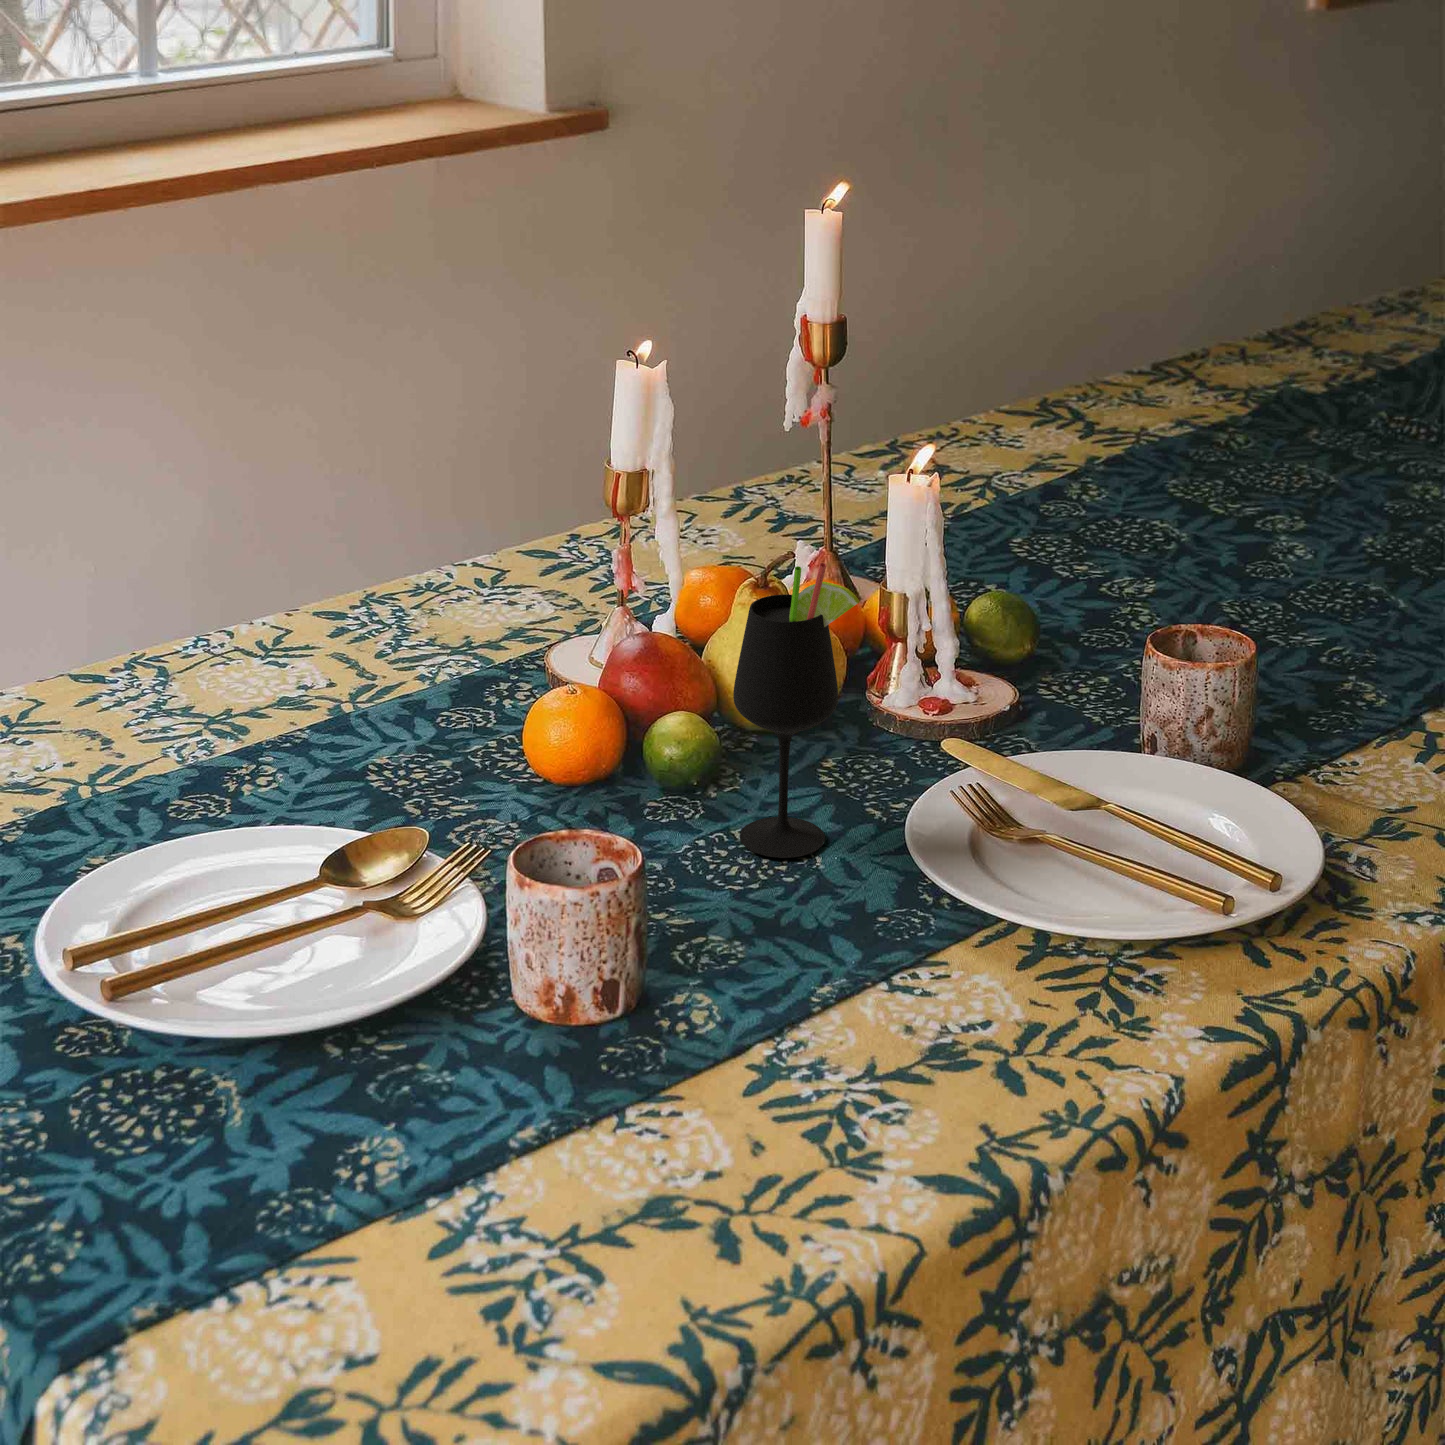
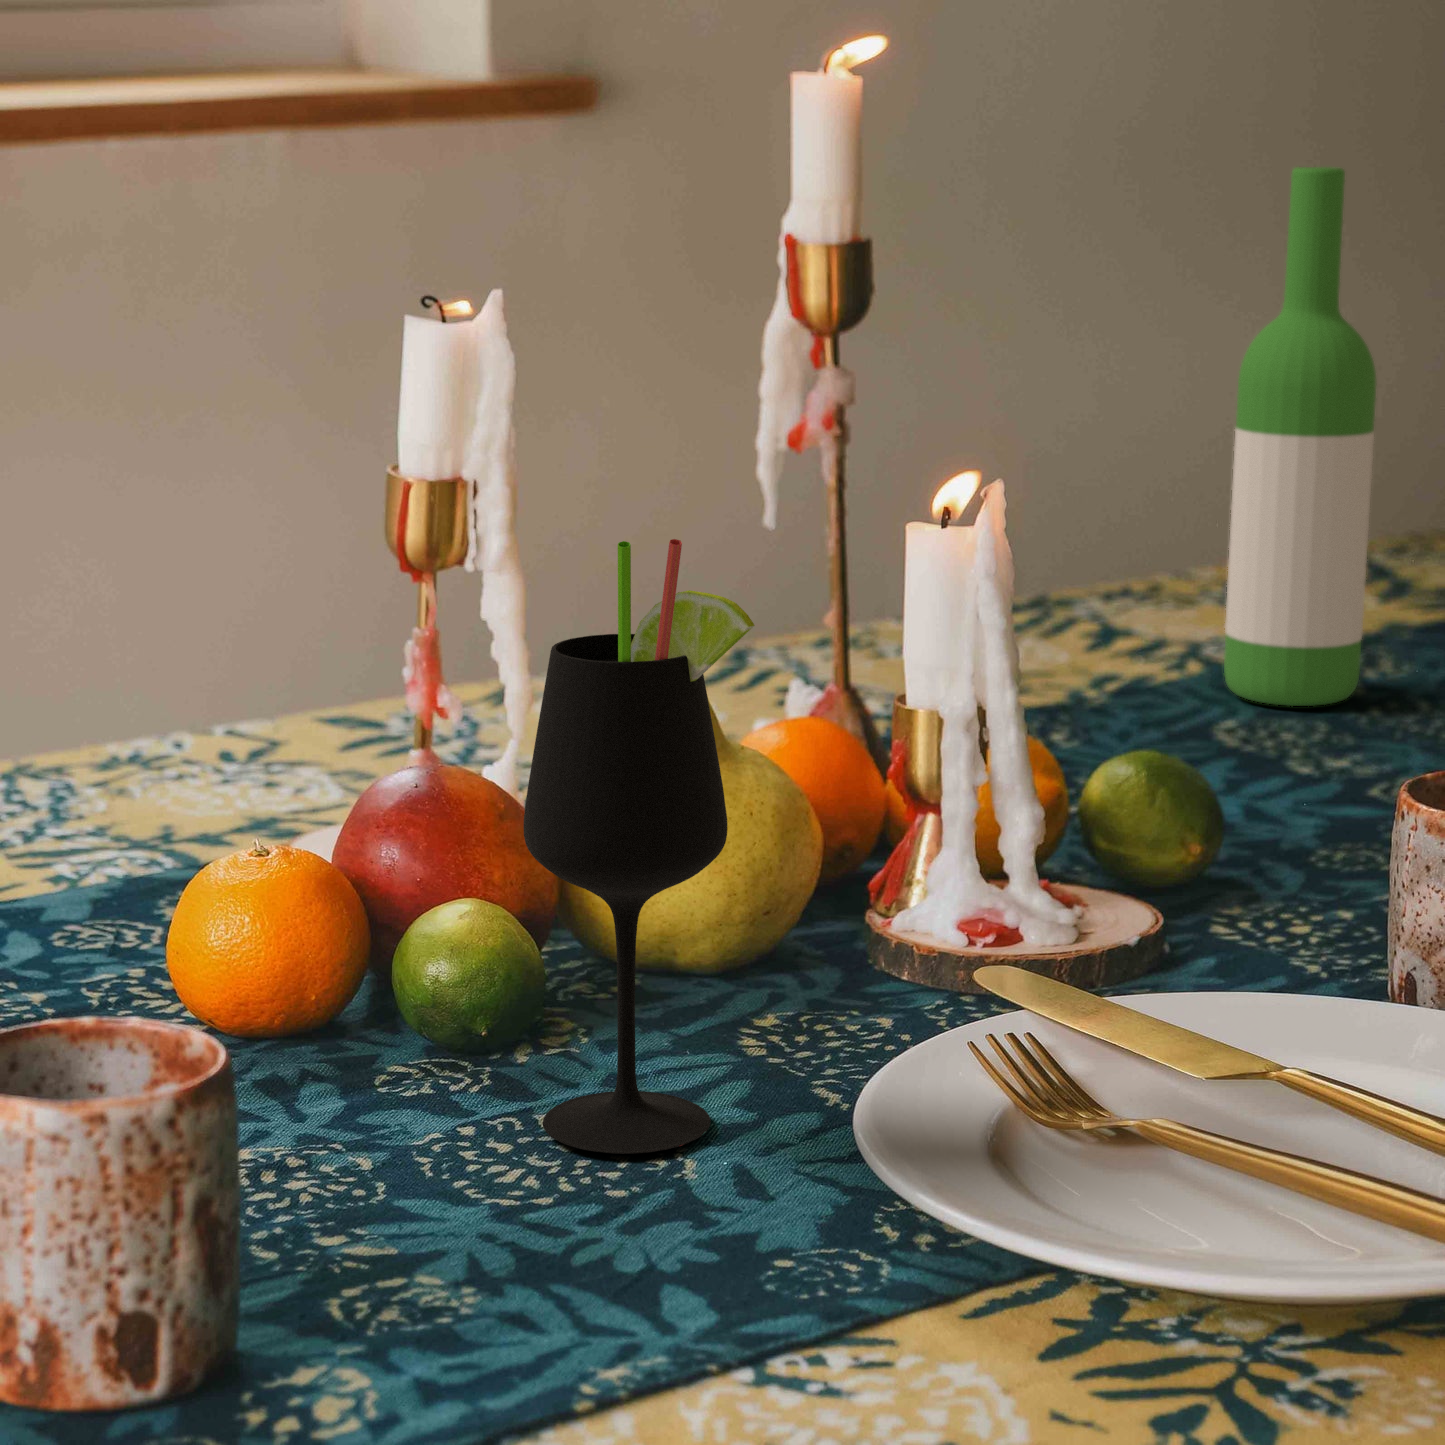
wine bottle: none [1026,188,1121,509] -> present [1224,167,1376,706]

